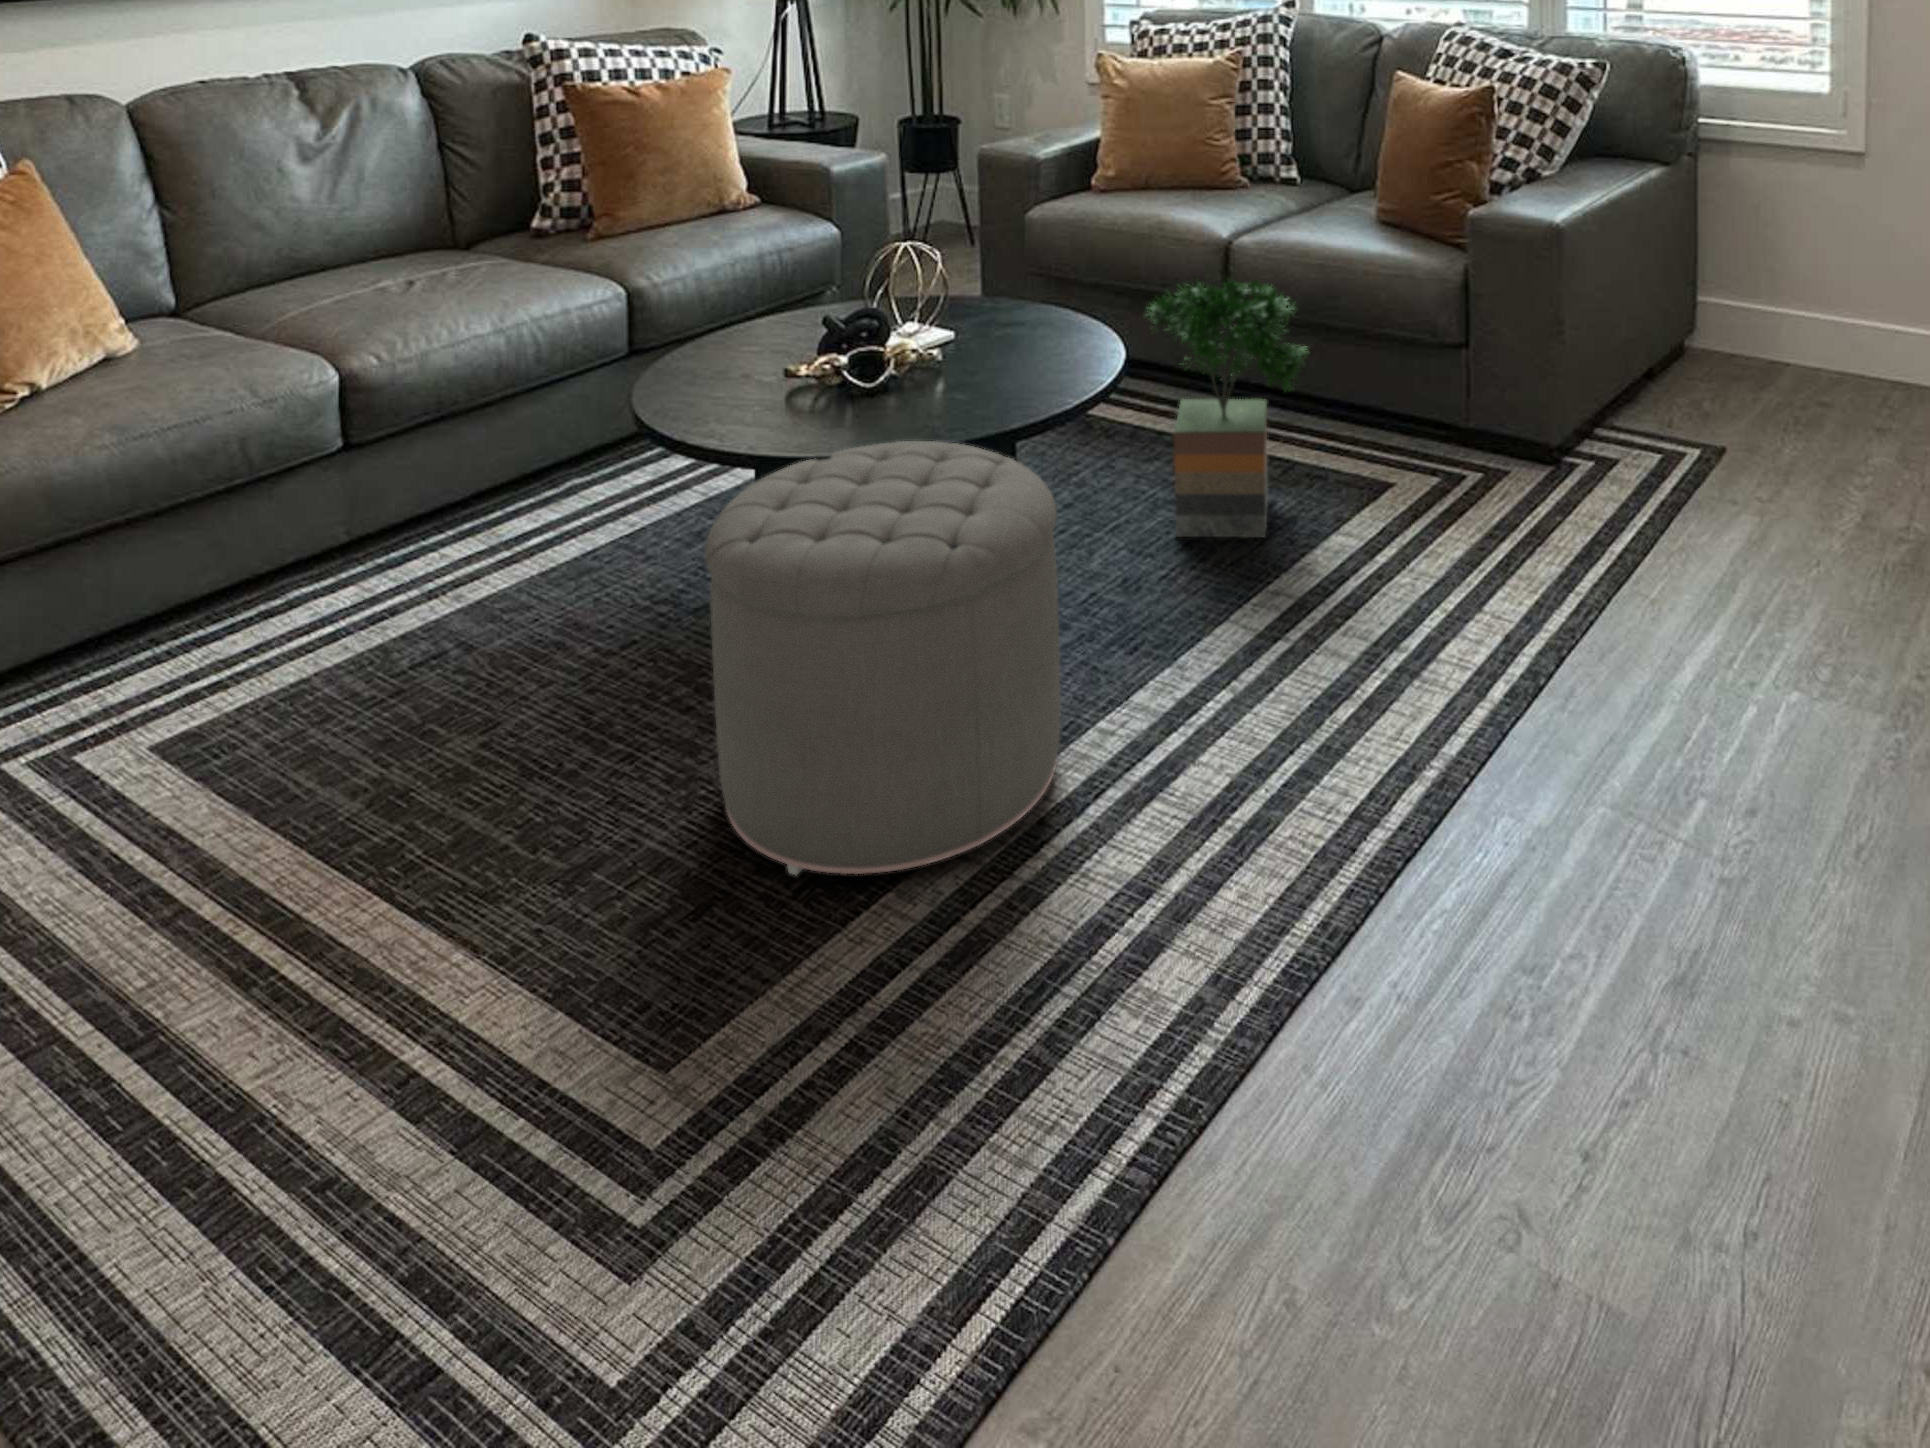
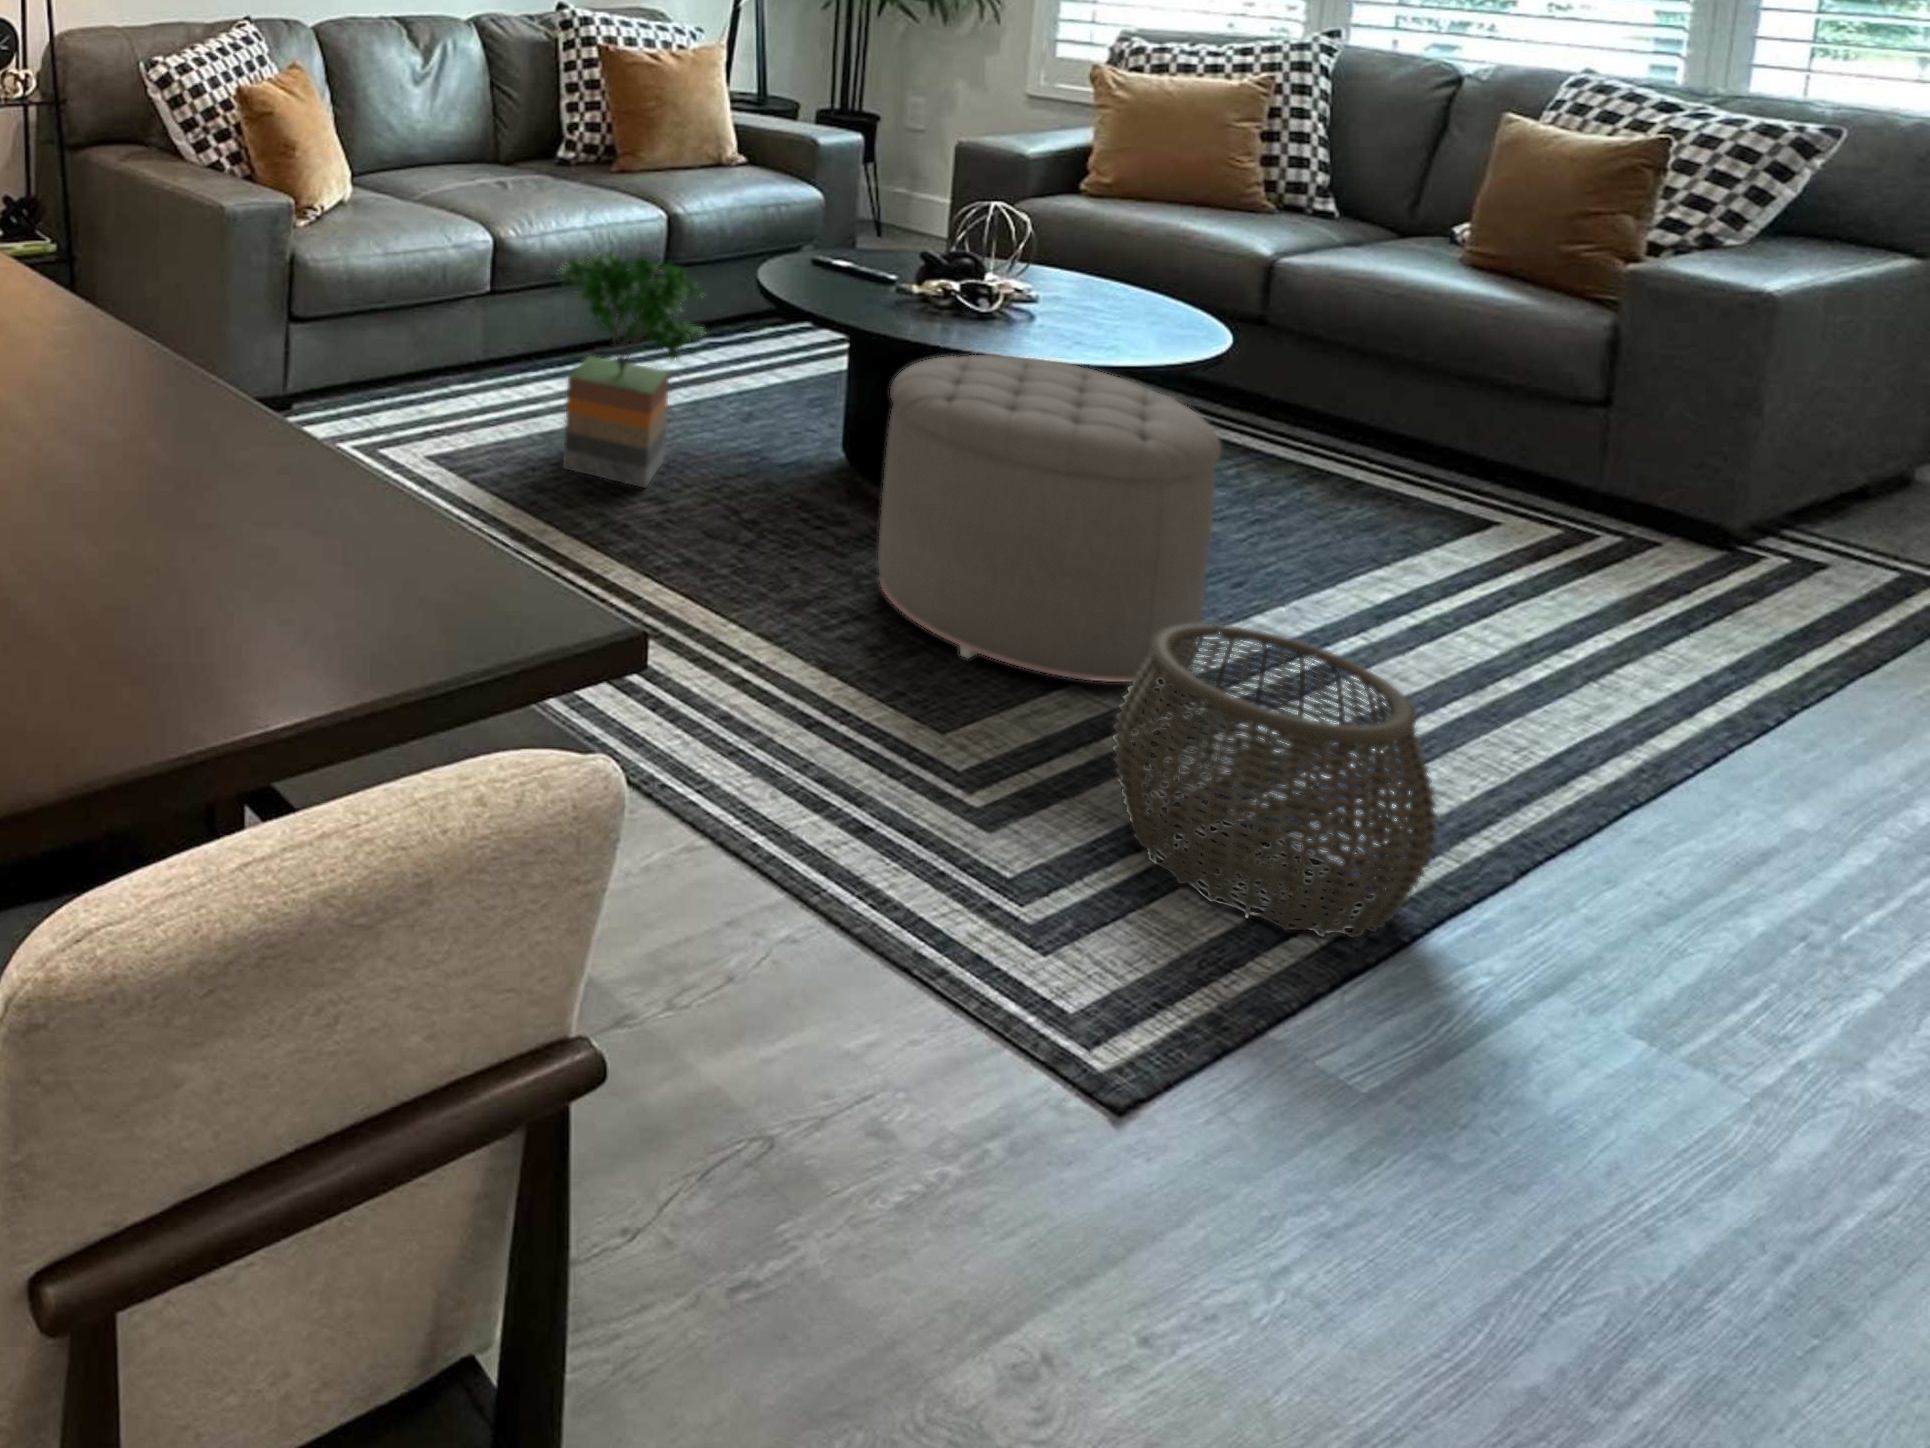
potted tree: present [1147,280,1306,537] -> present [560,254,706,487]
woven basket: none [836,804,1168,1249] -> present [1113,624,1438,937]

